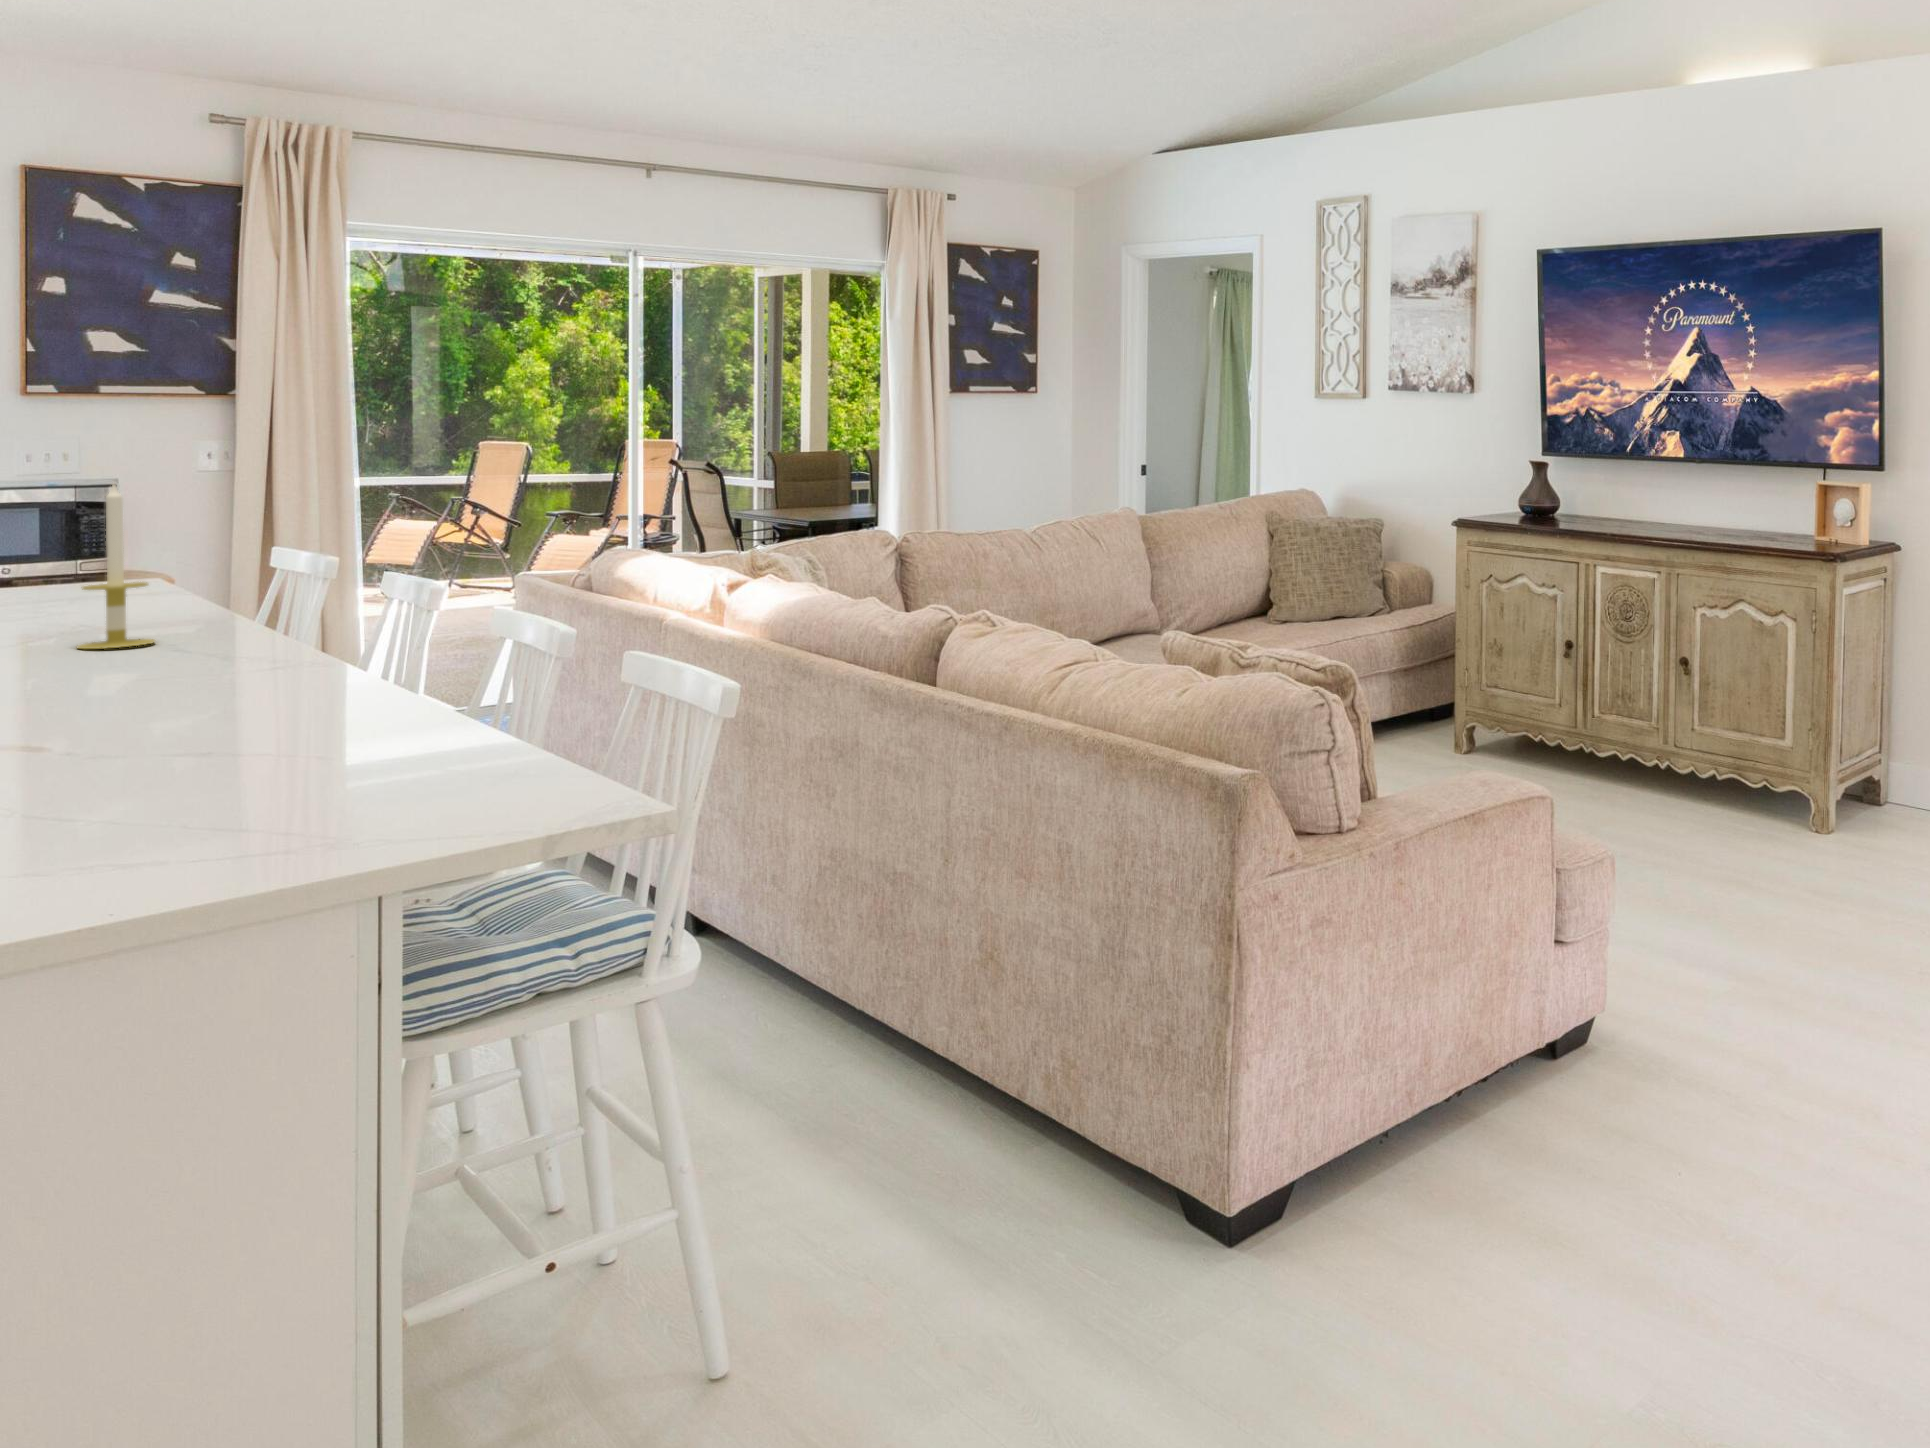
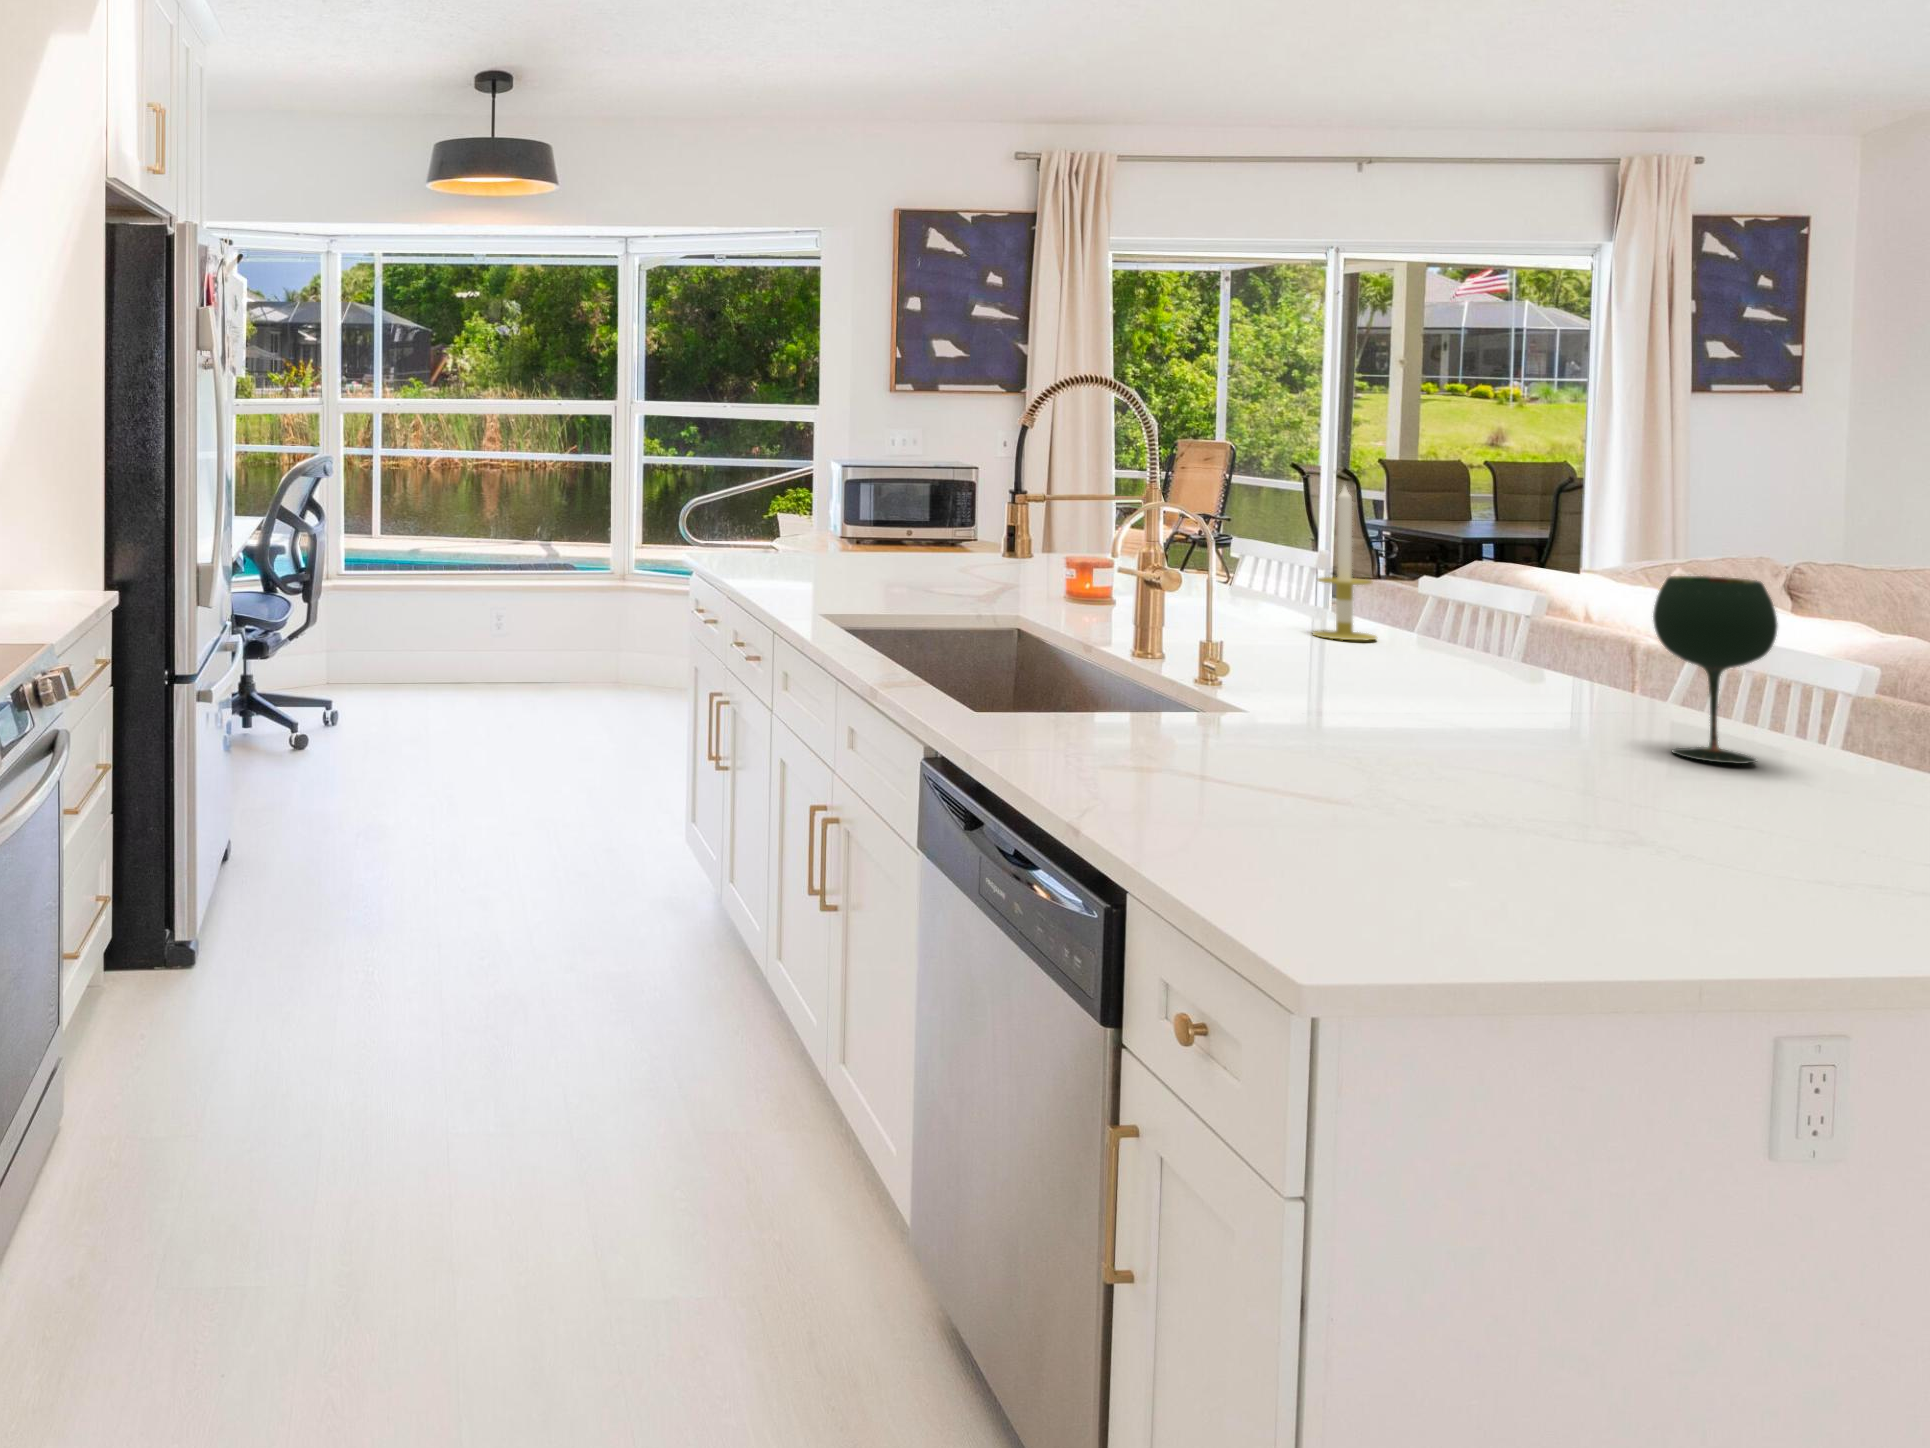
wine glass: none [161,553,274,727] -> present [1653,576,1778,764]

